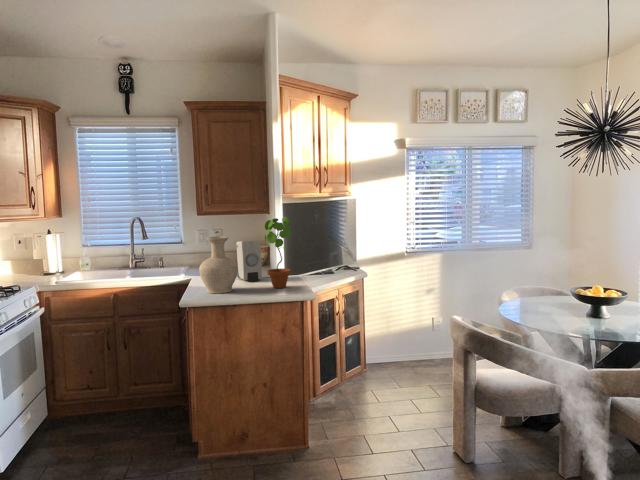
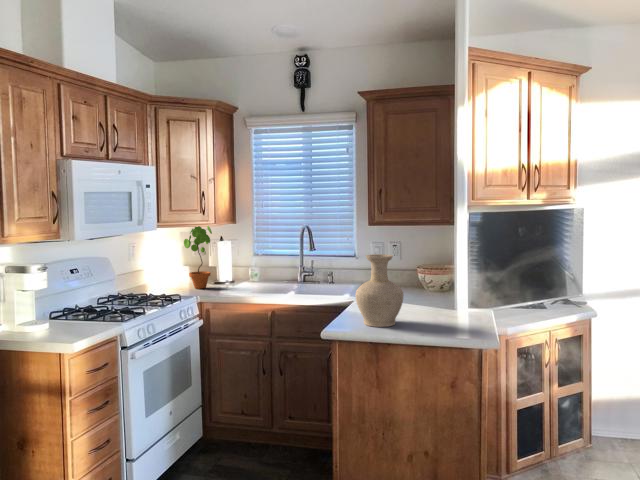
potted plant: present [265,217,291,288] -> present [184,226,212,289]
soap dispenser: present [236,241,262,282] -> none [410,260,439,313]

